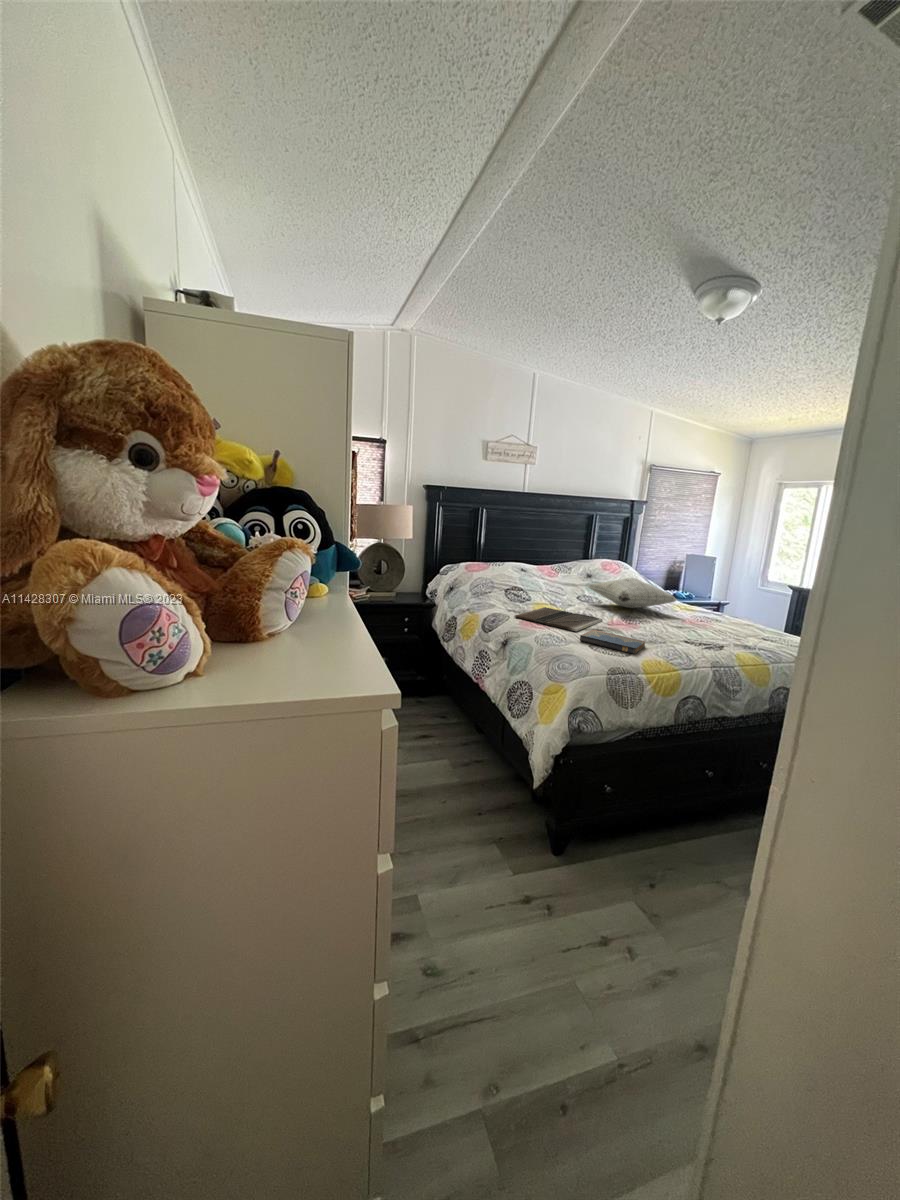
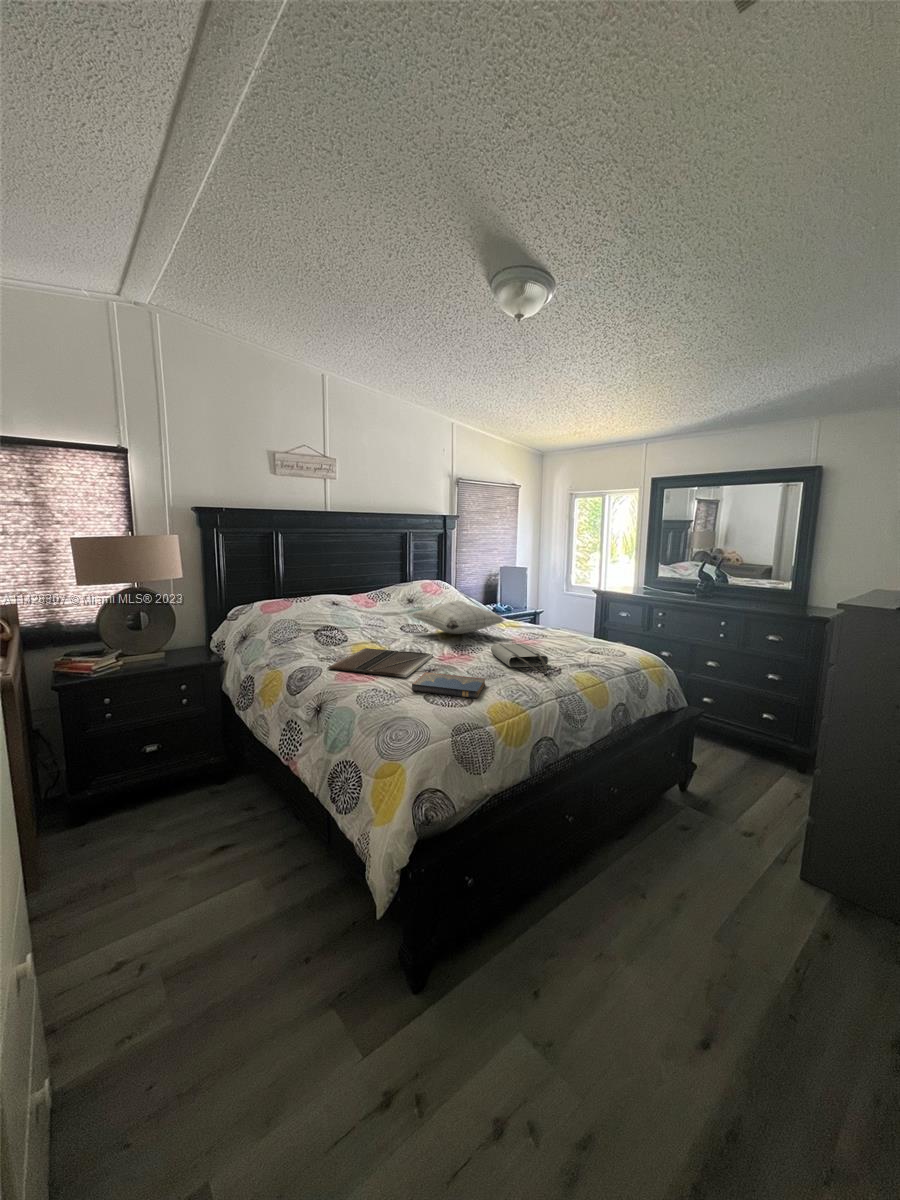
tote bag: none [657,619,713,646] -> present [491,644,548,673]

